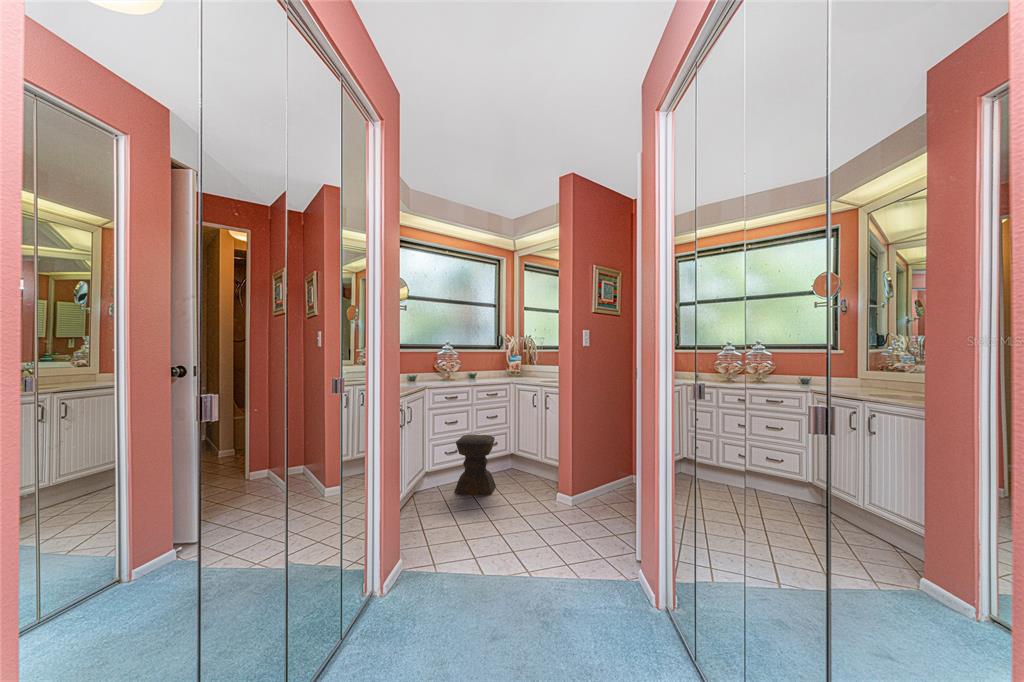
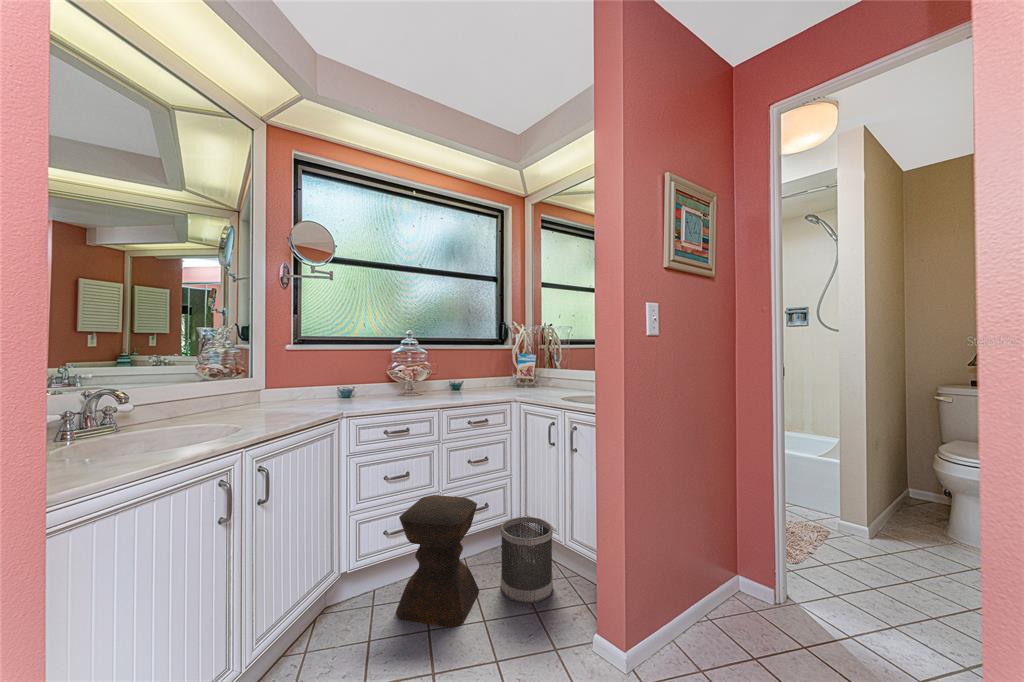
wastebasket: none [507,448,536,489] -> present [501,517,553,603]

